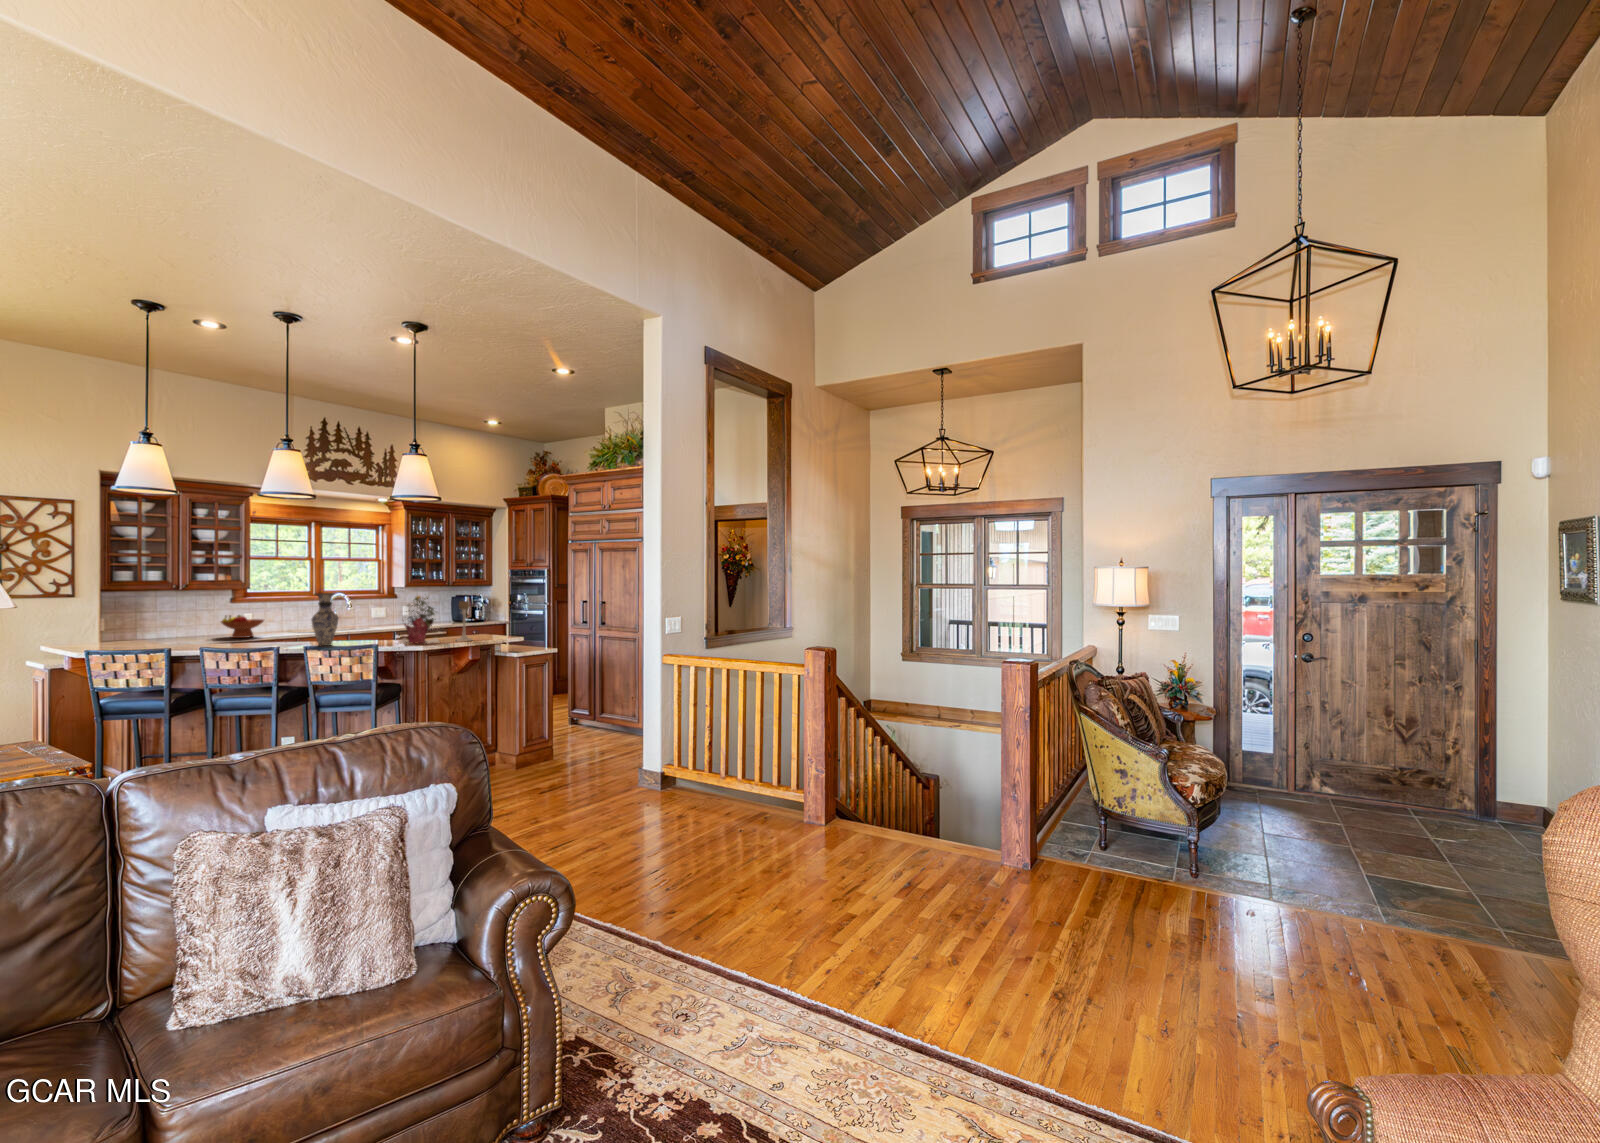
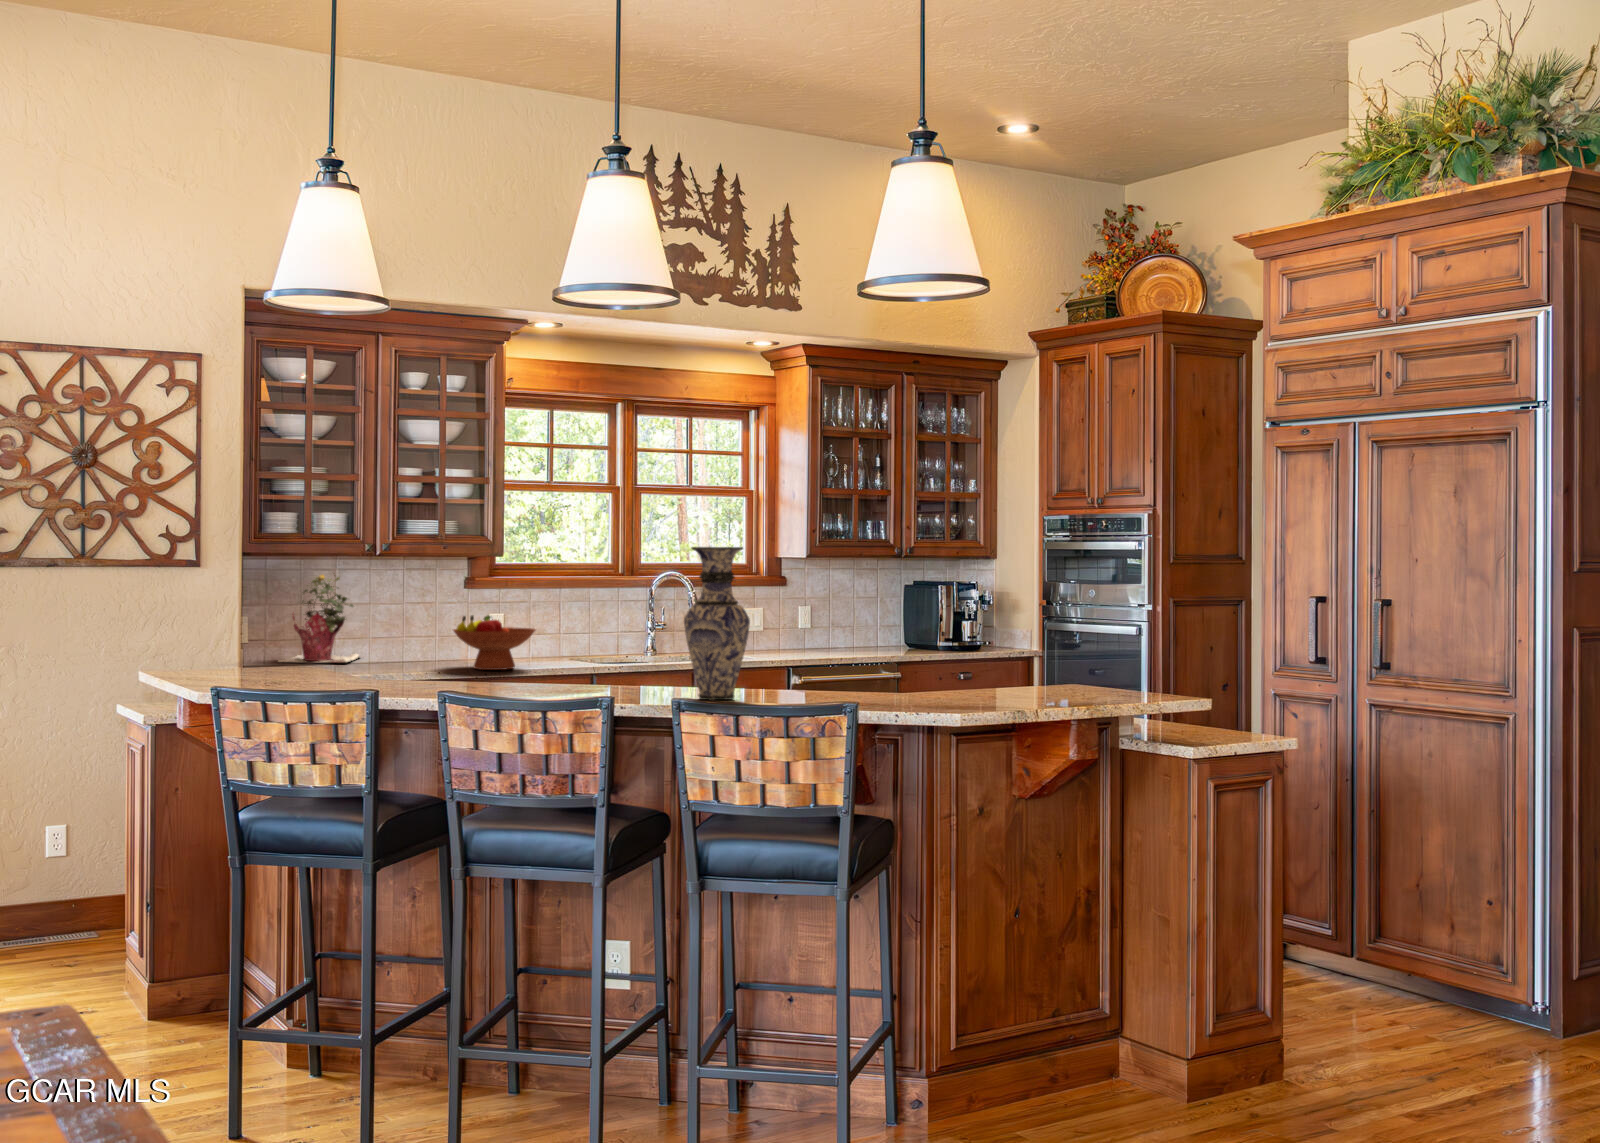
potted plant: present [399,596,440,644] -> present [279,575,360,662]
candle holder: present [456,601,472,641] -> none [1035,579,1086,704]

